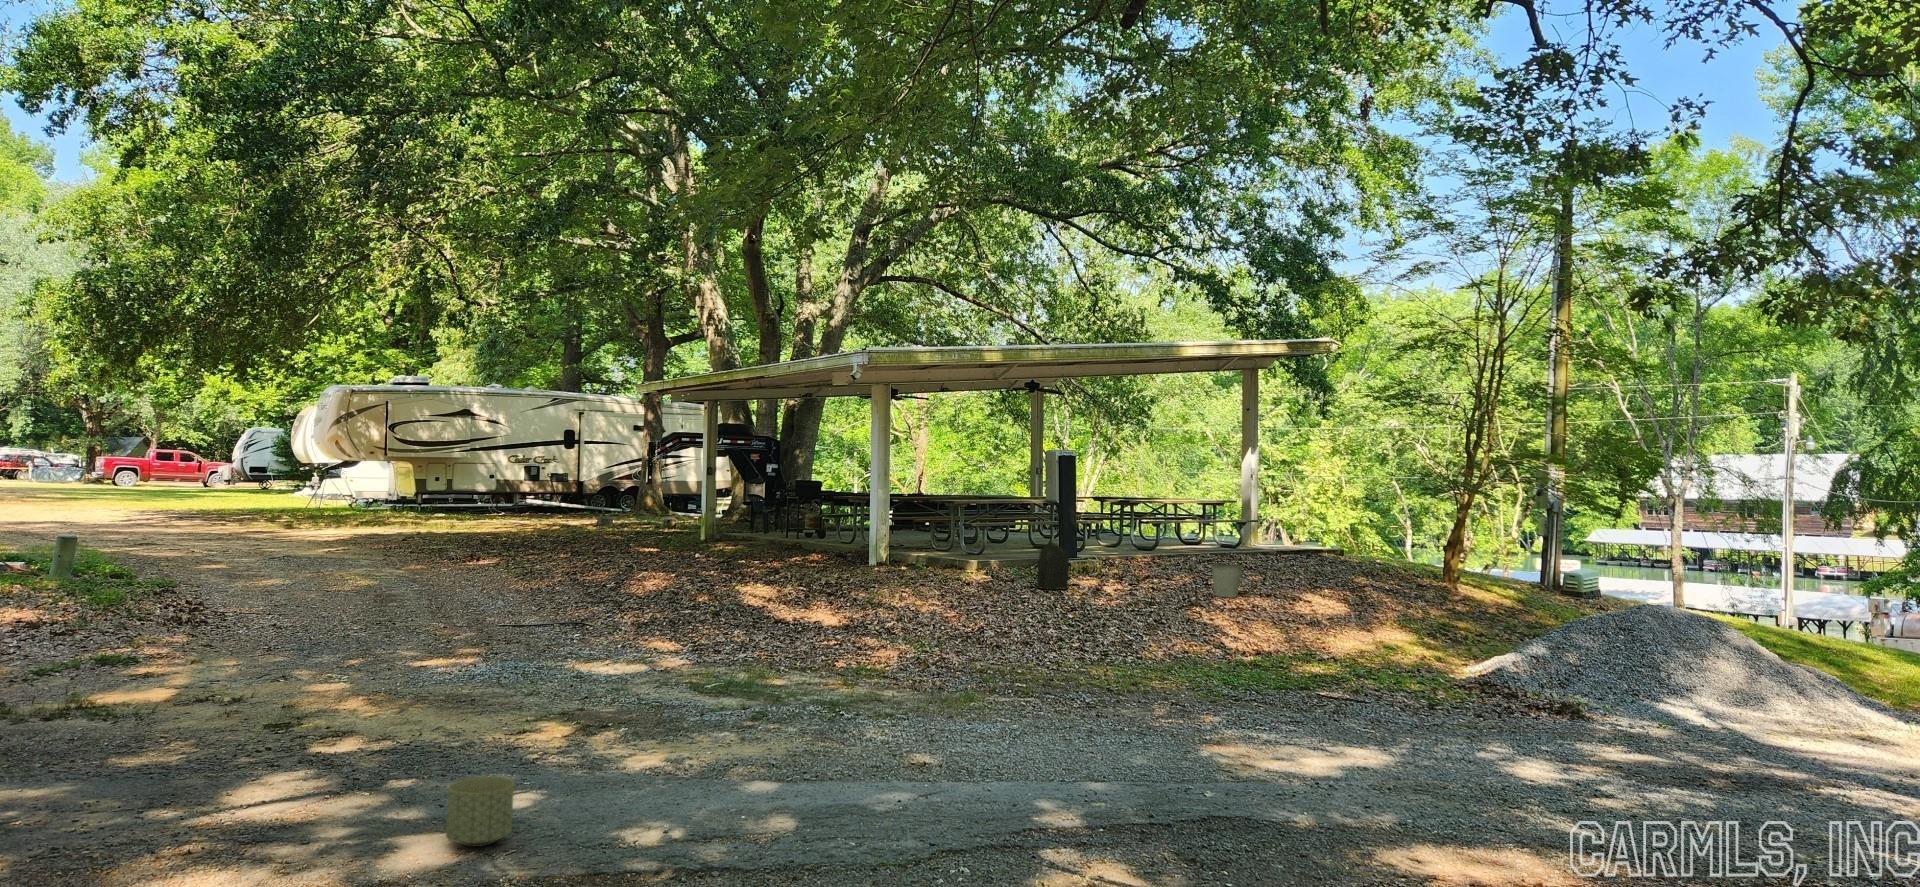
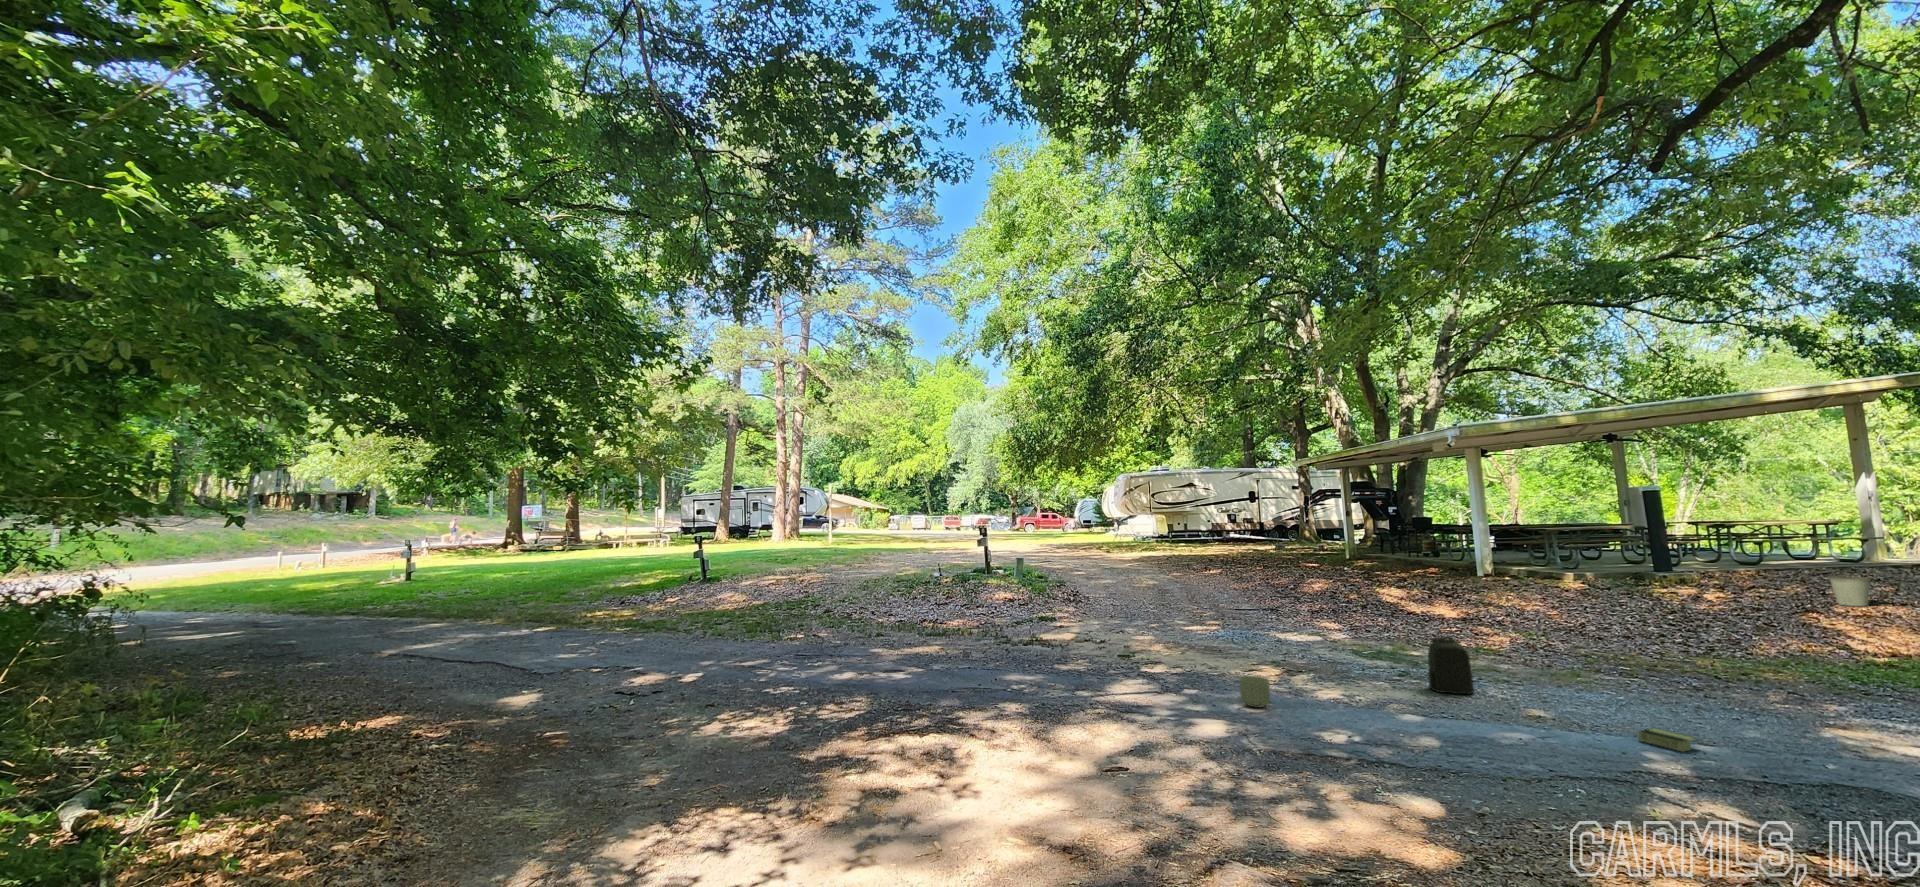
backpack: present [1037,543,1069,590] -> present [1428,637,1474,694]
toolbox: none [1079,789,1146,825] -> present [1638,728,1697,752]

